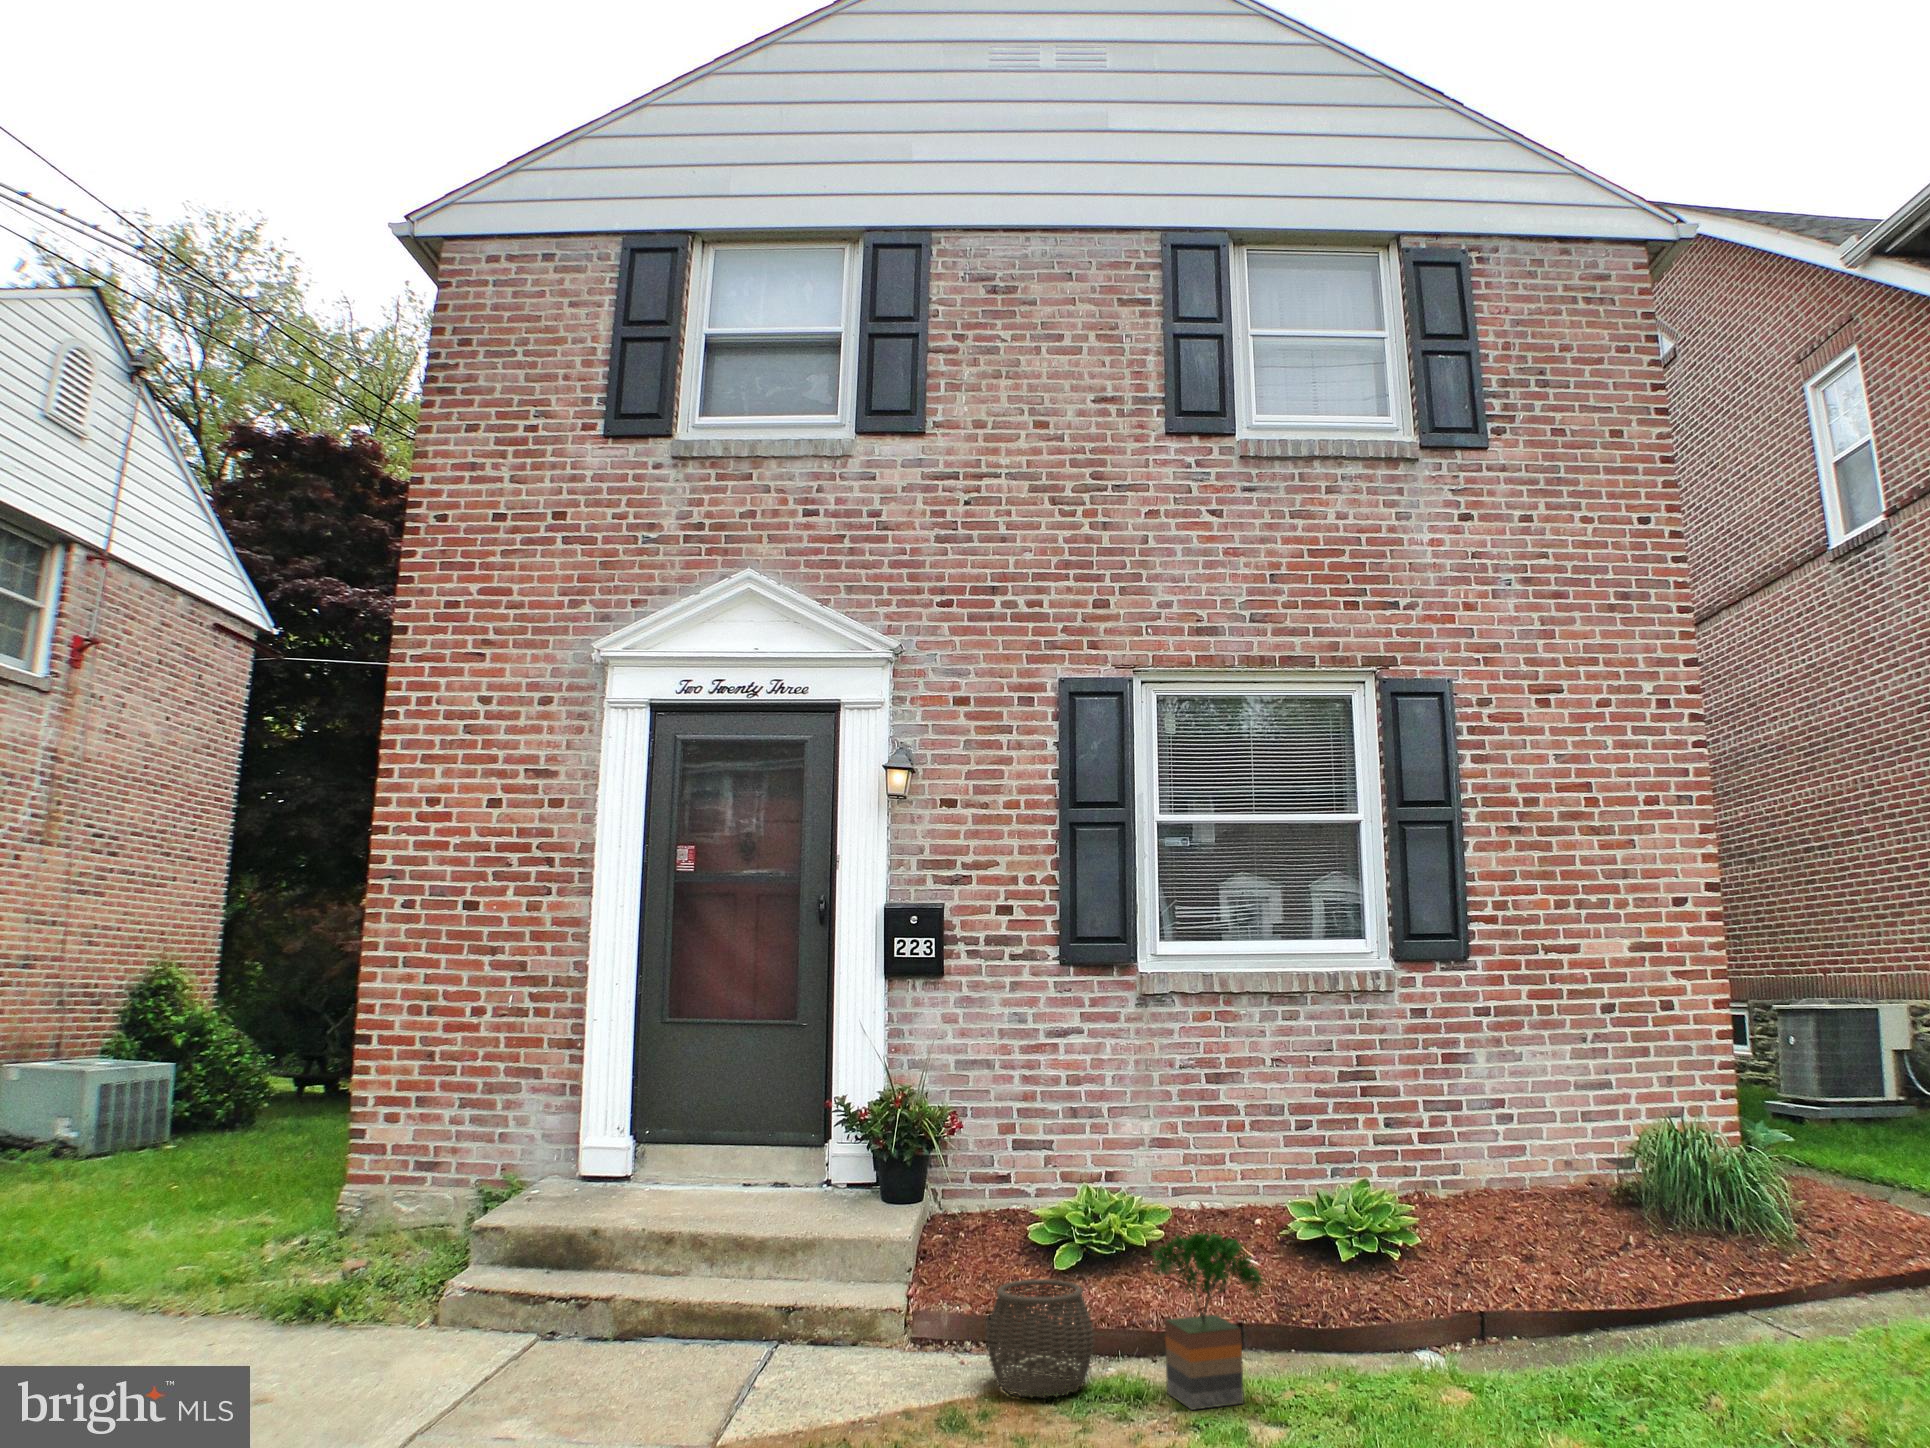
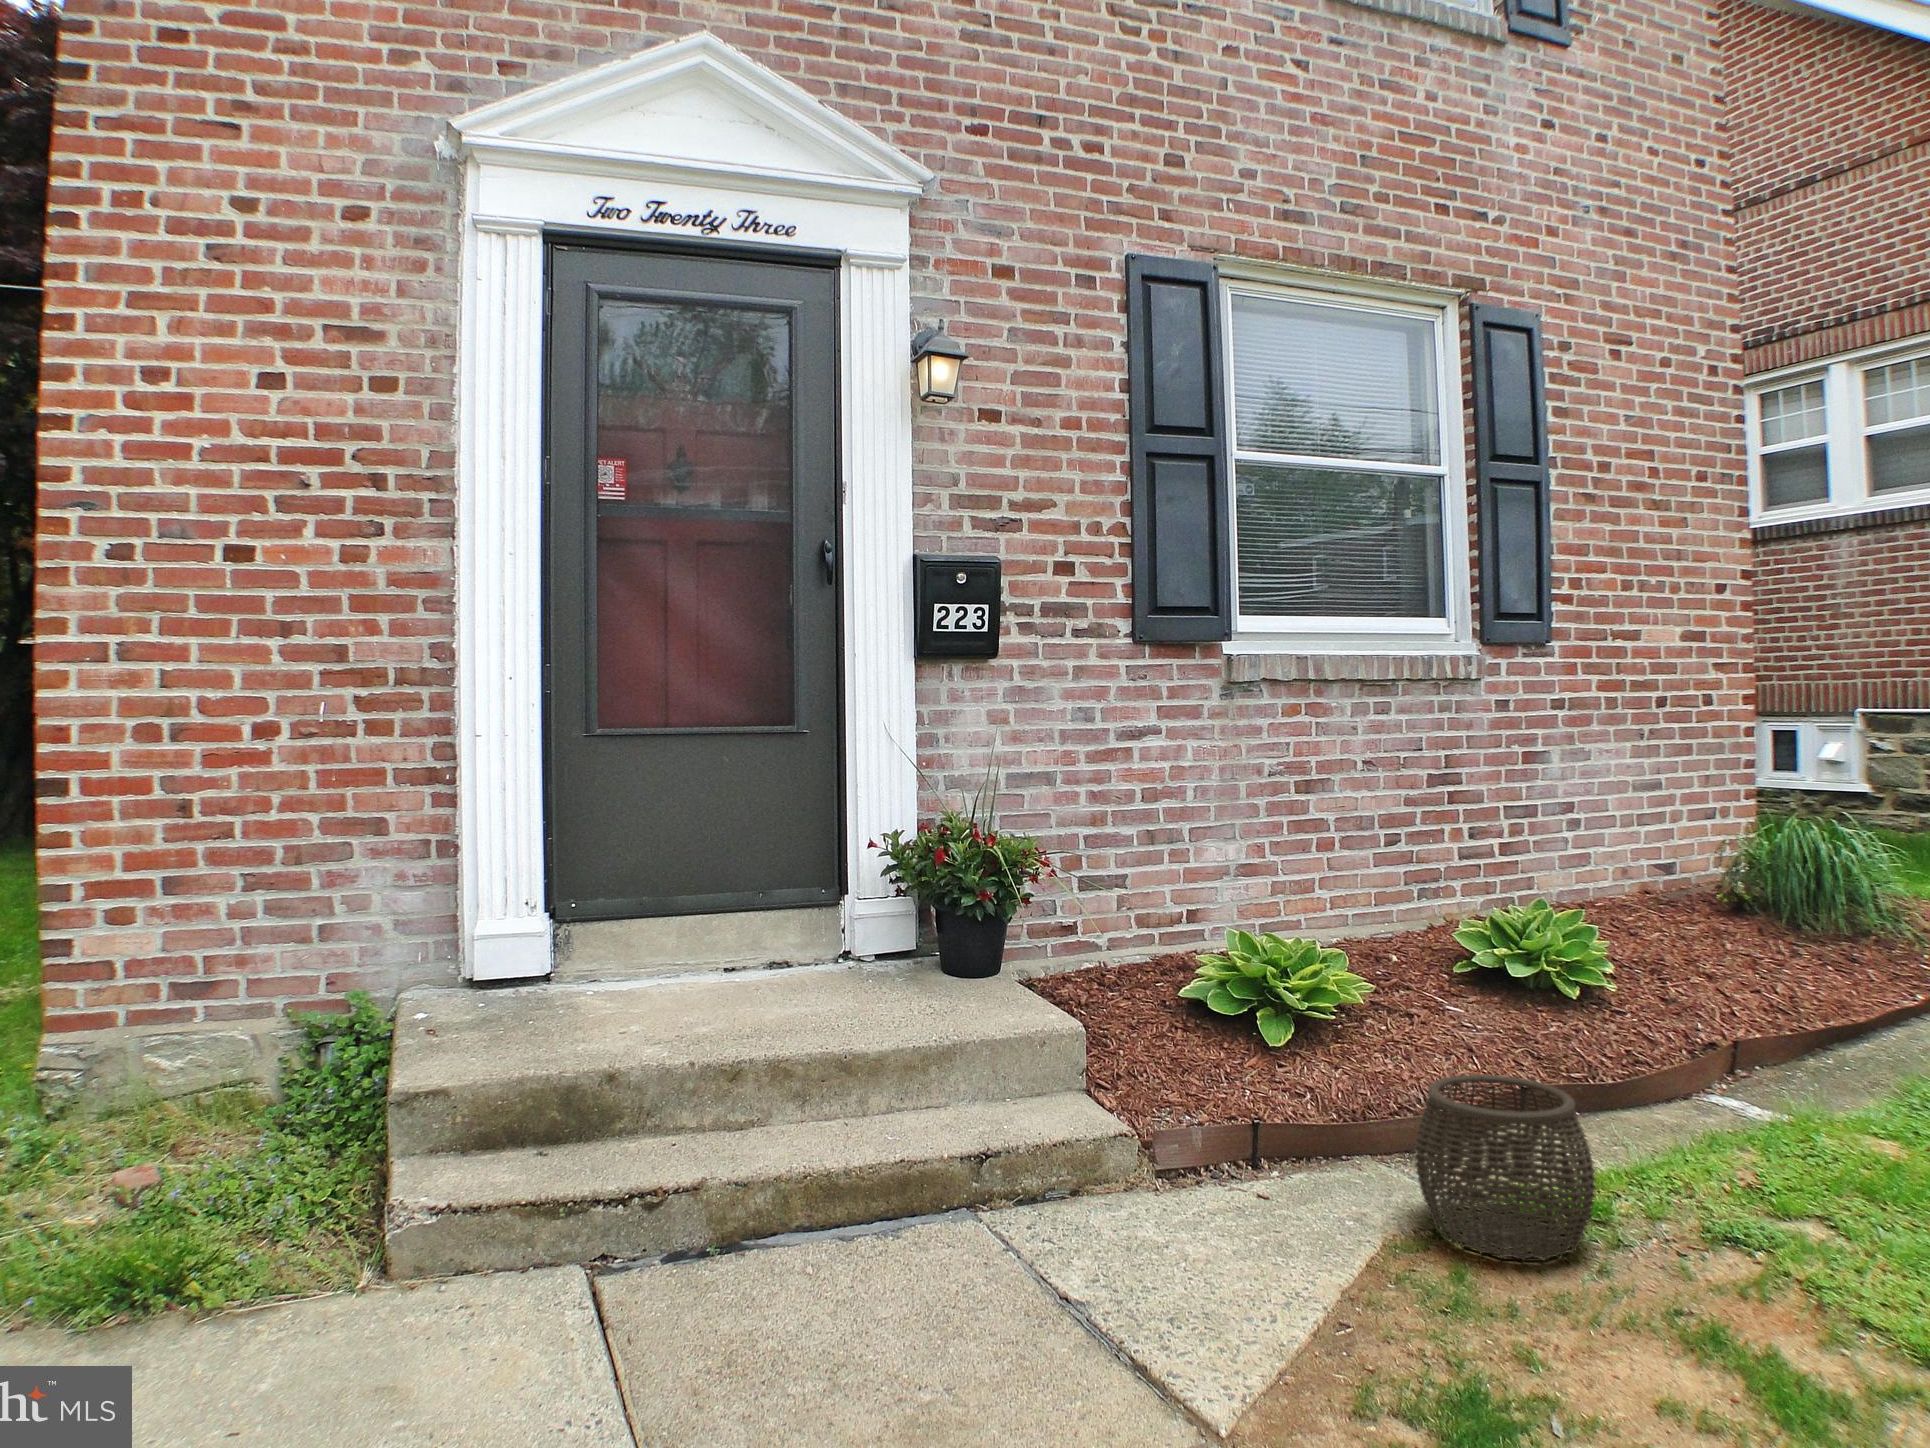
potted tree: present [1154,1233,1263,1410] -> none [1638,984,1848,1245]

